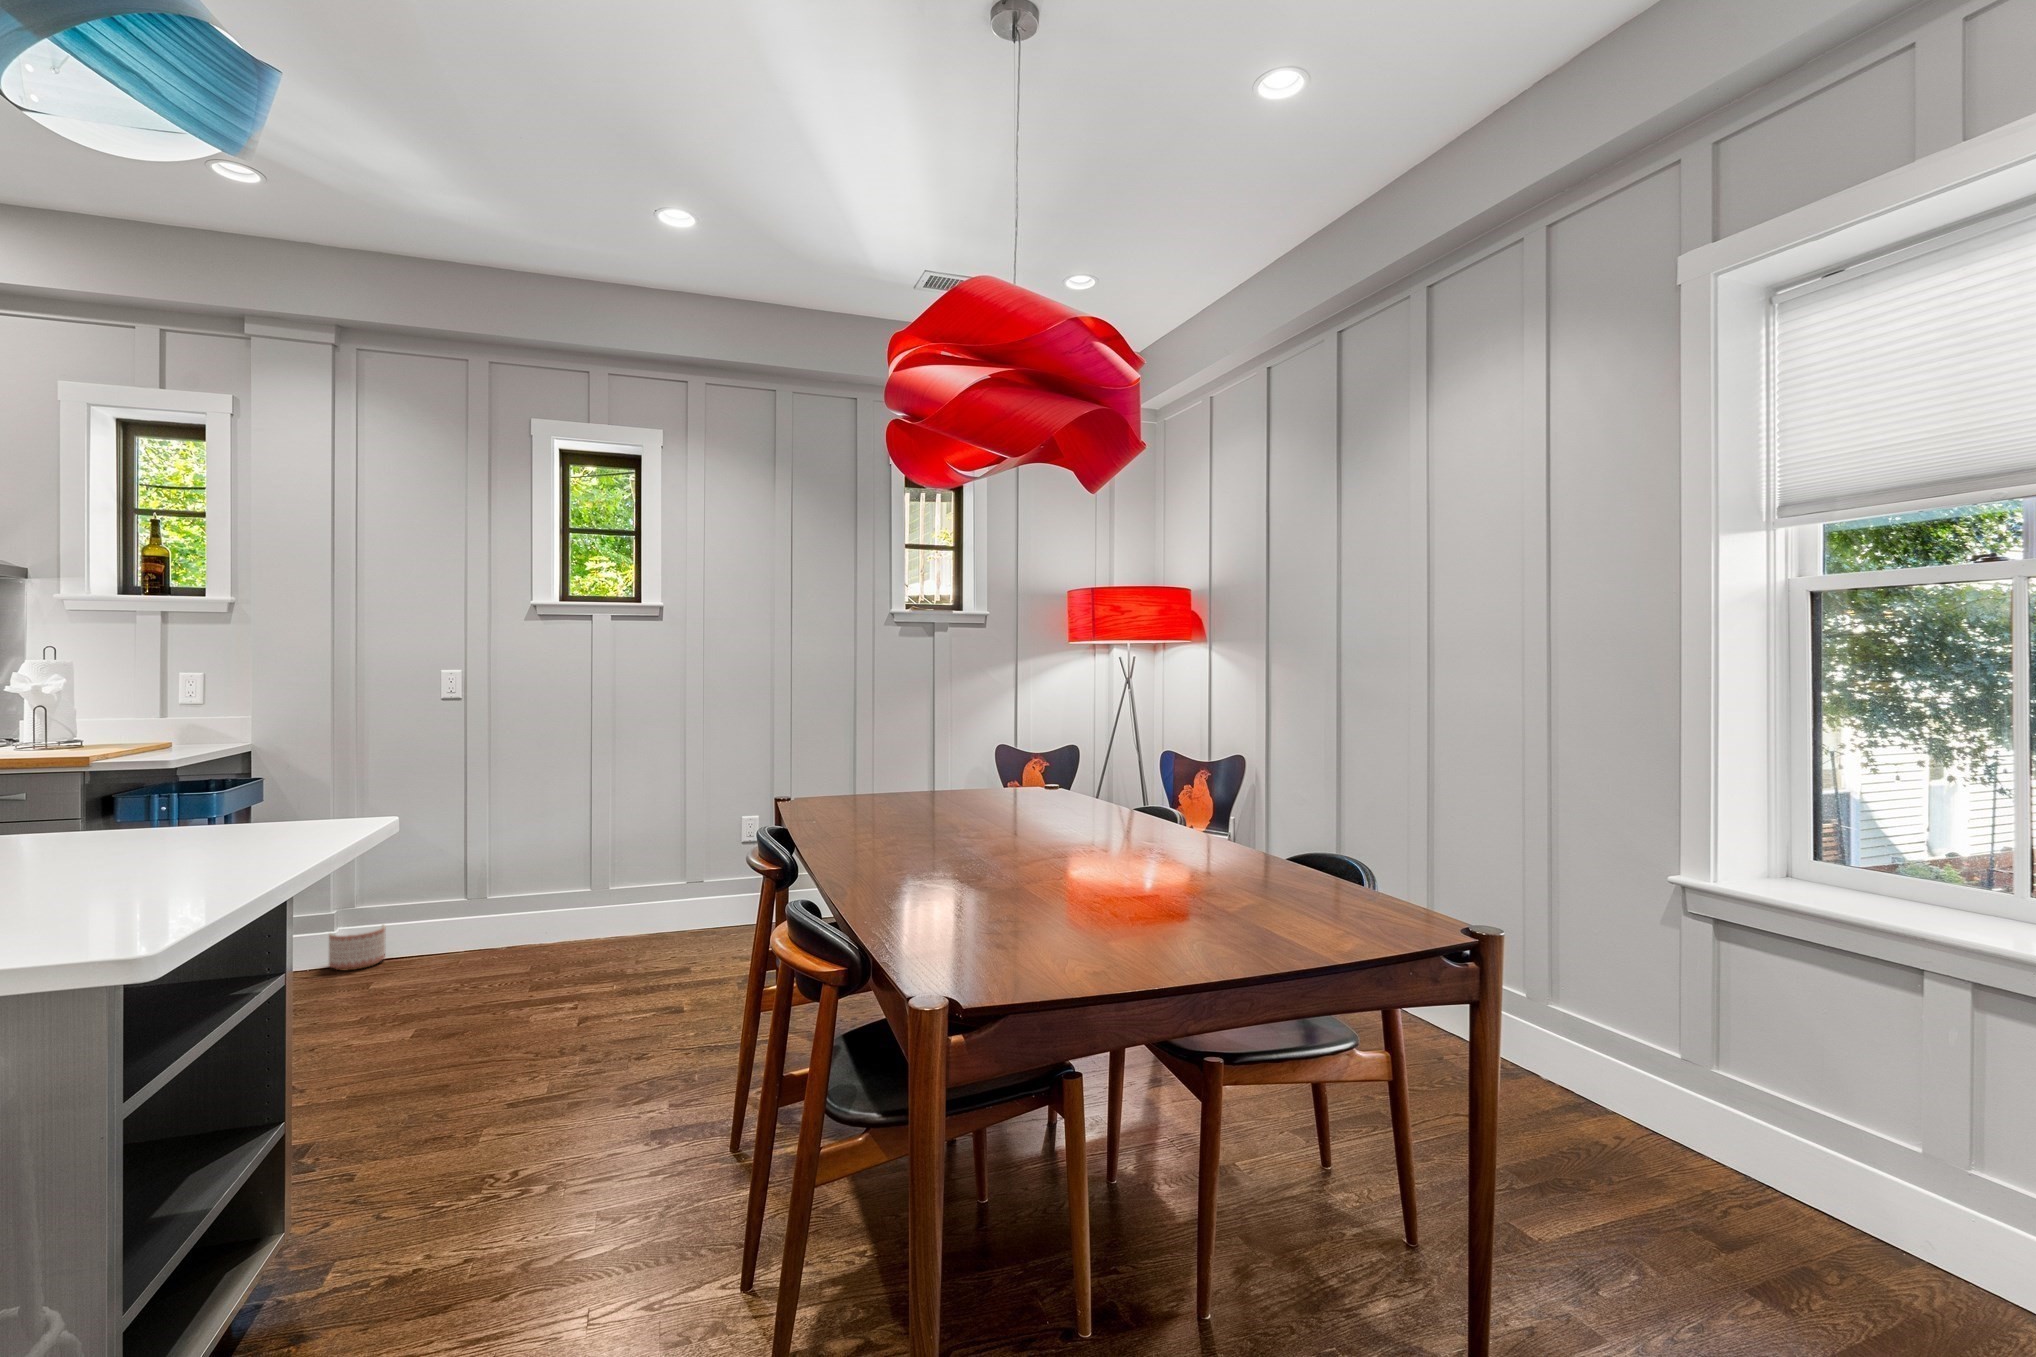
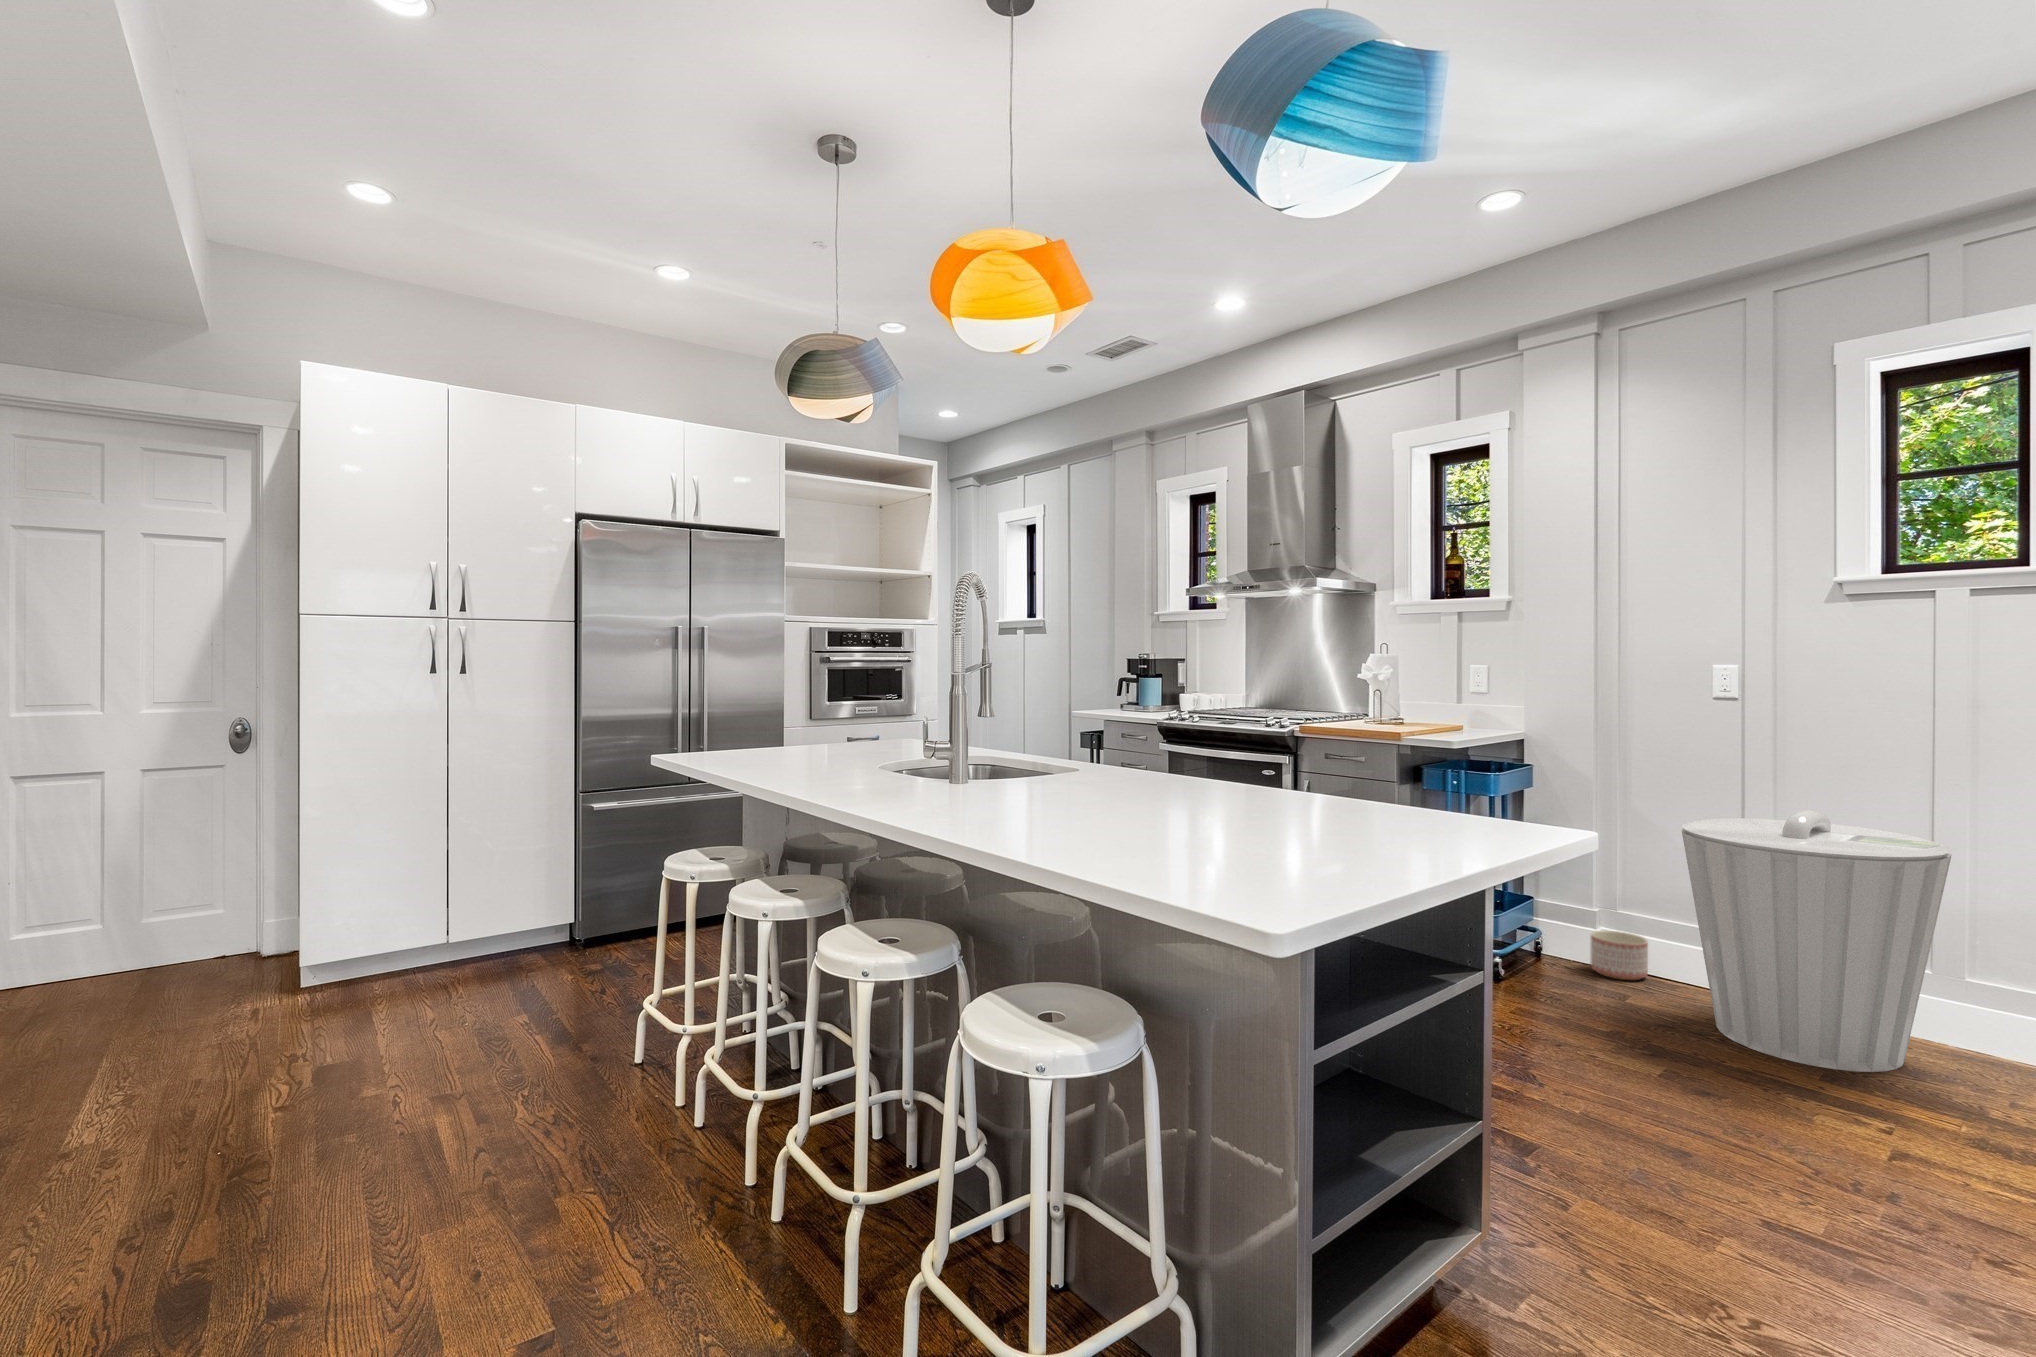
trash can: none [421,786,605,987] -> present [1682,810,1952,1072]

